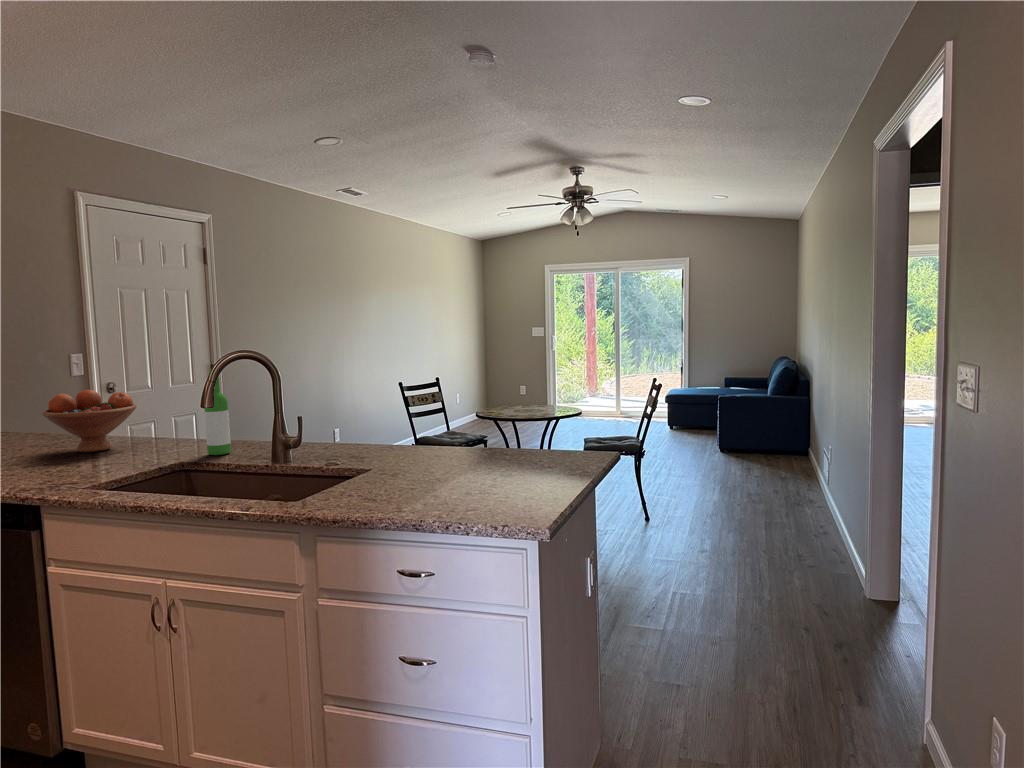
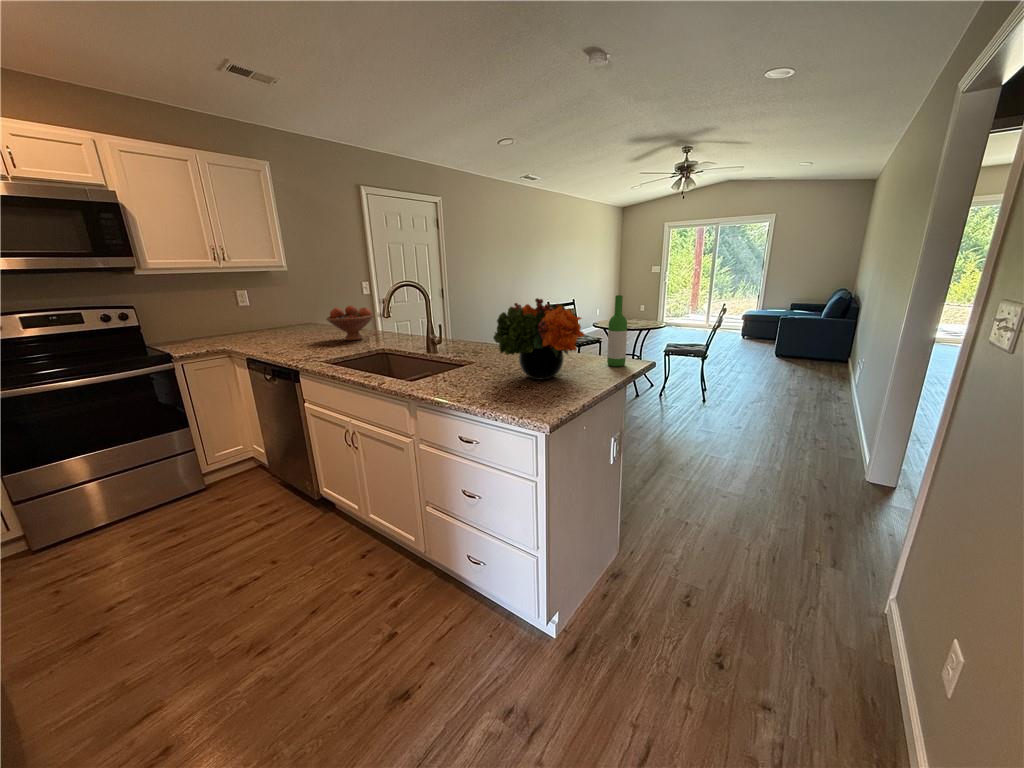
wine bottle: present [204,369,231,455] -> present [607,295,627,366]
flower arrangement: none [424,369,550,482] -> present [493,298,585,379]

